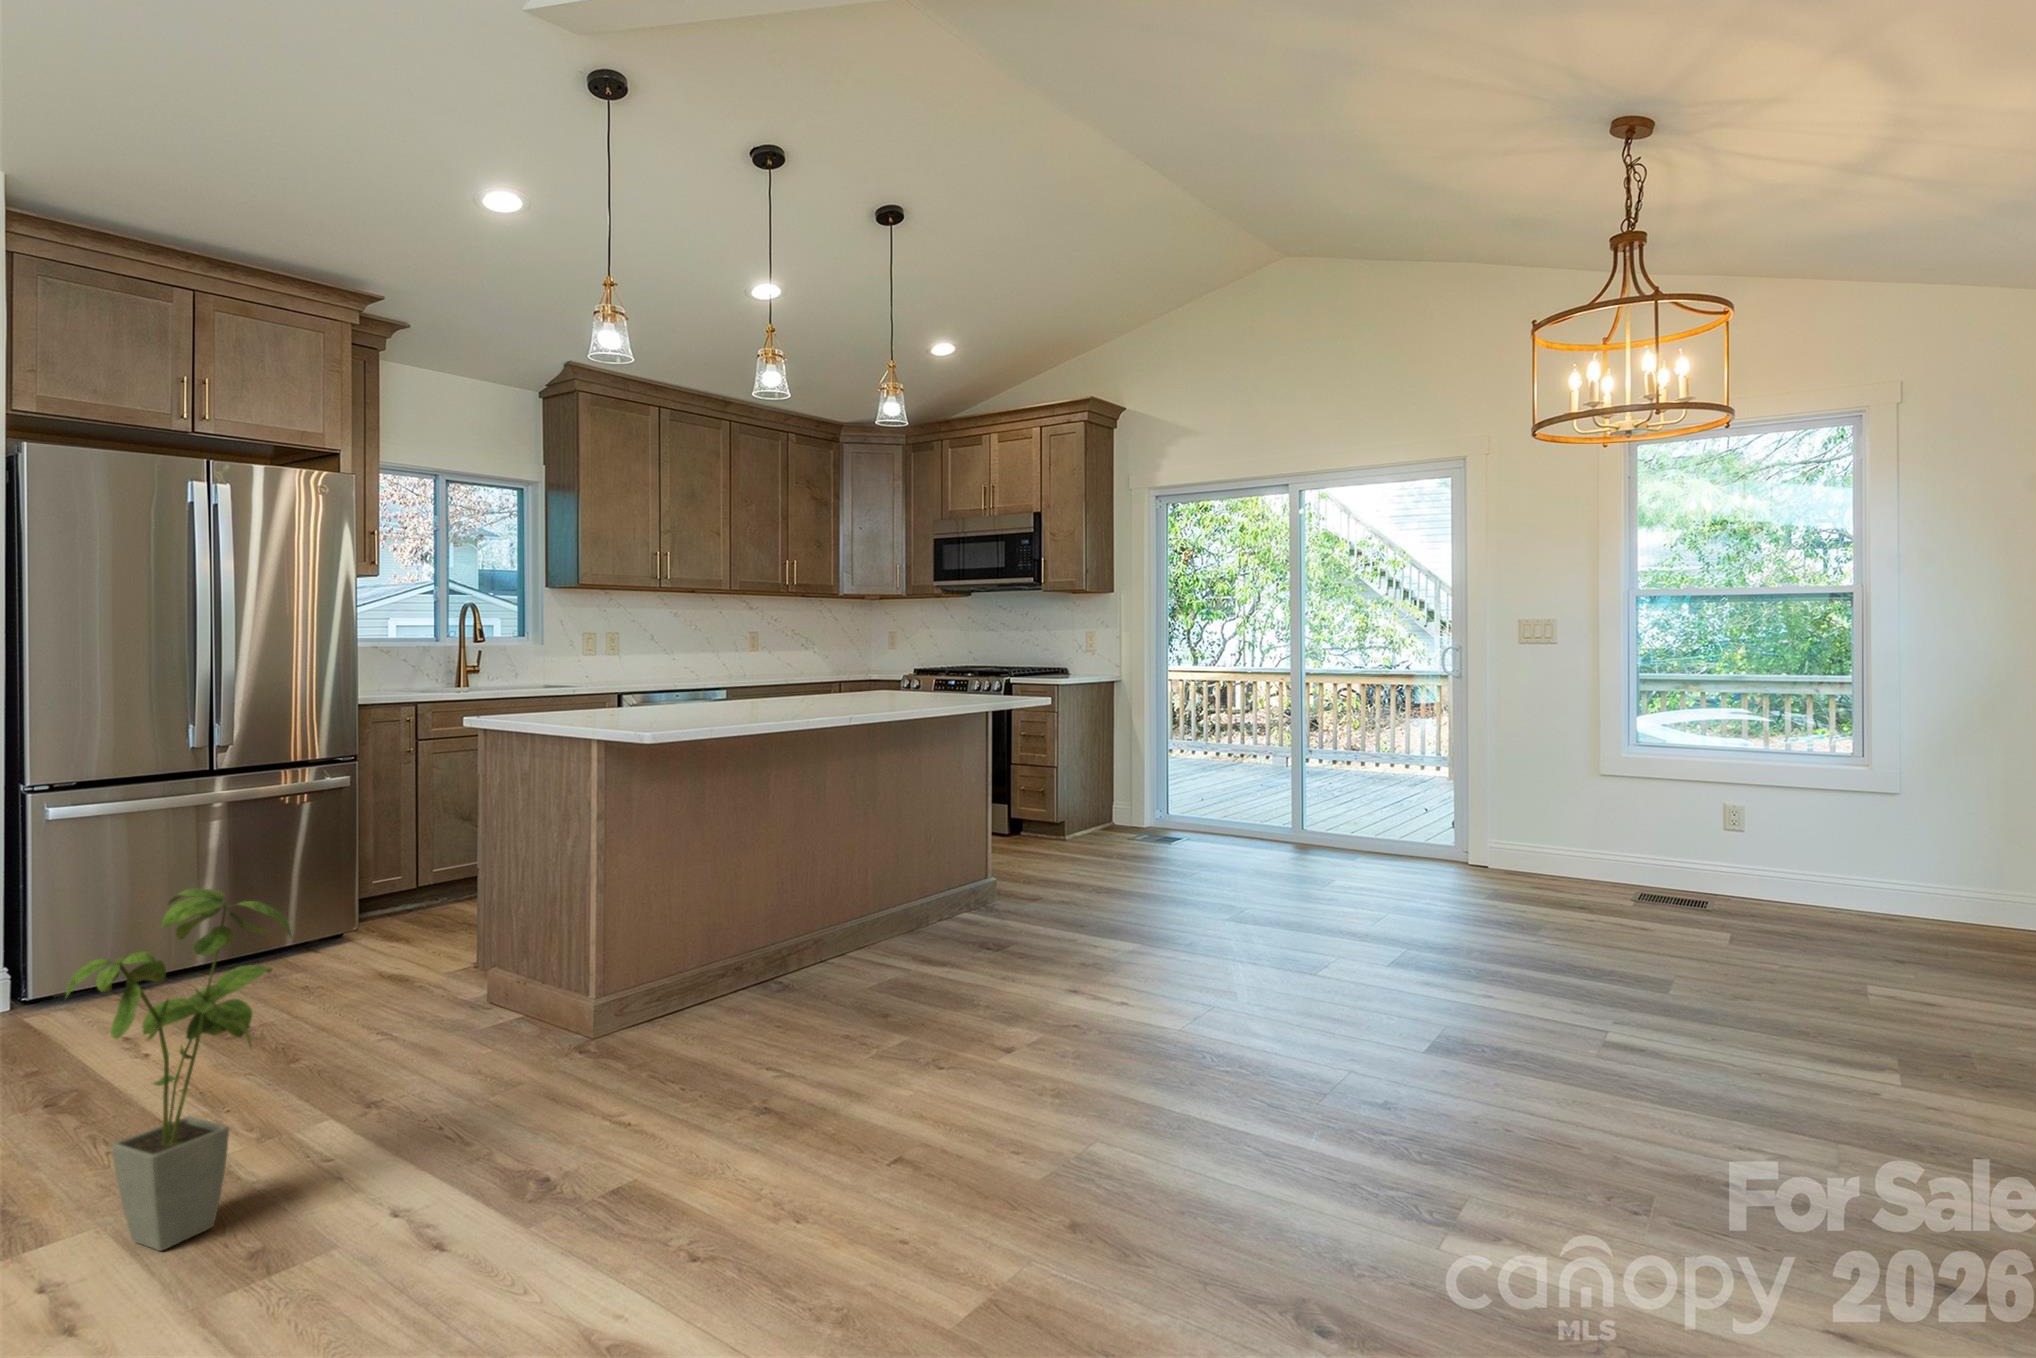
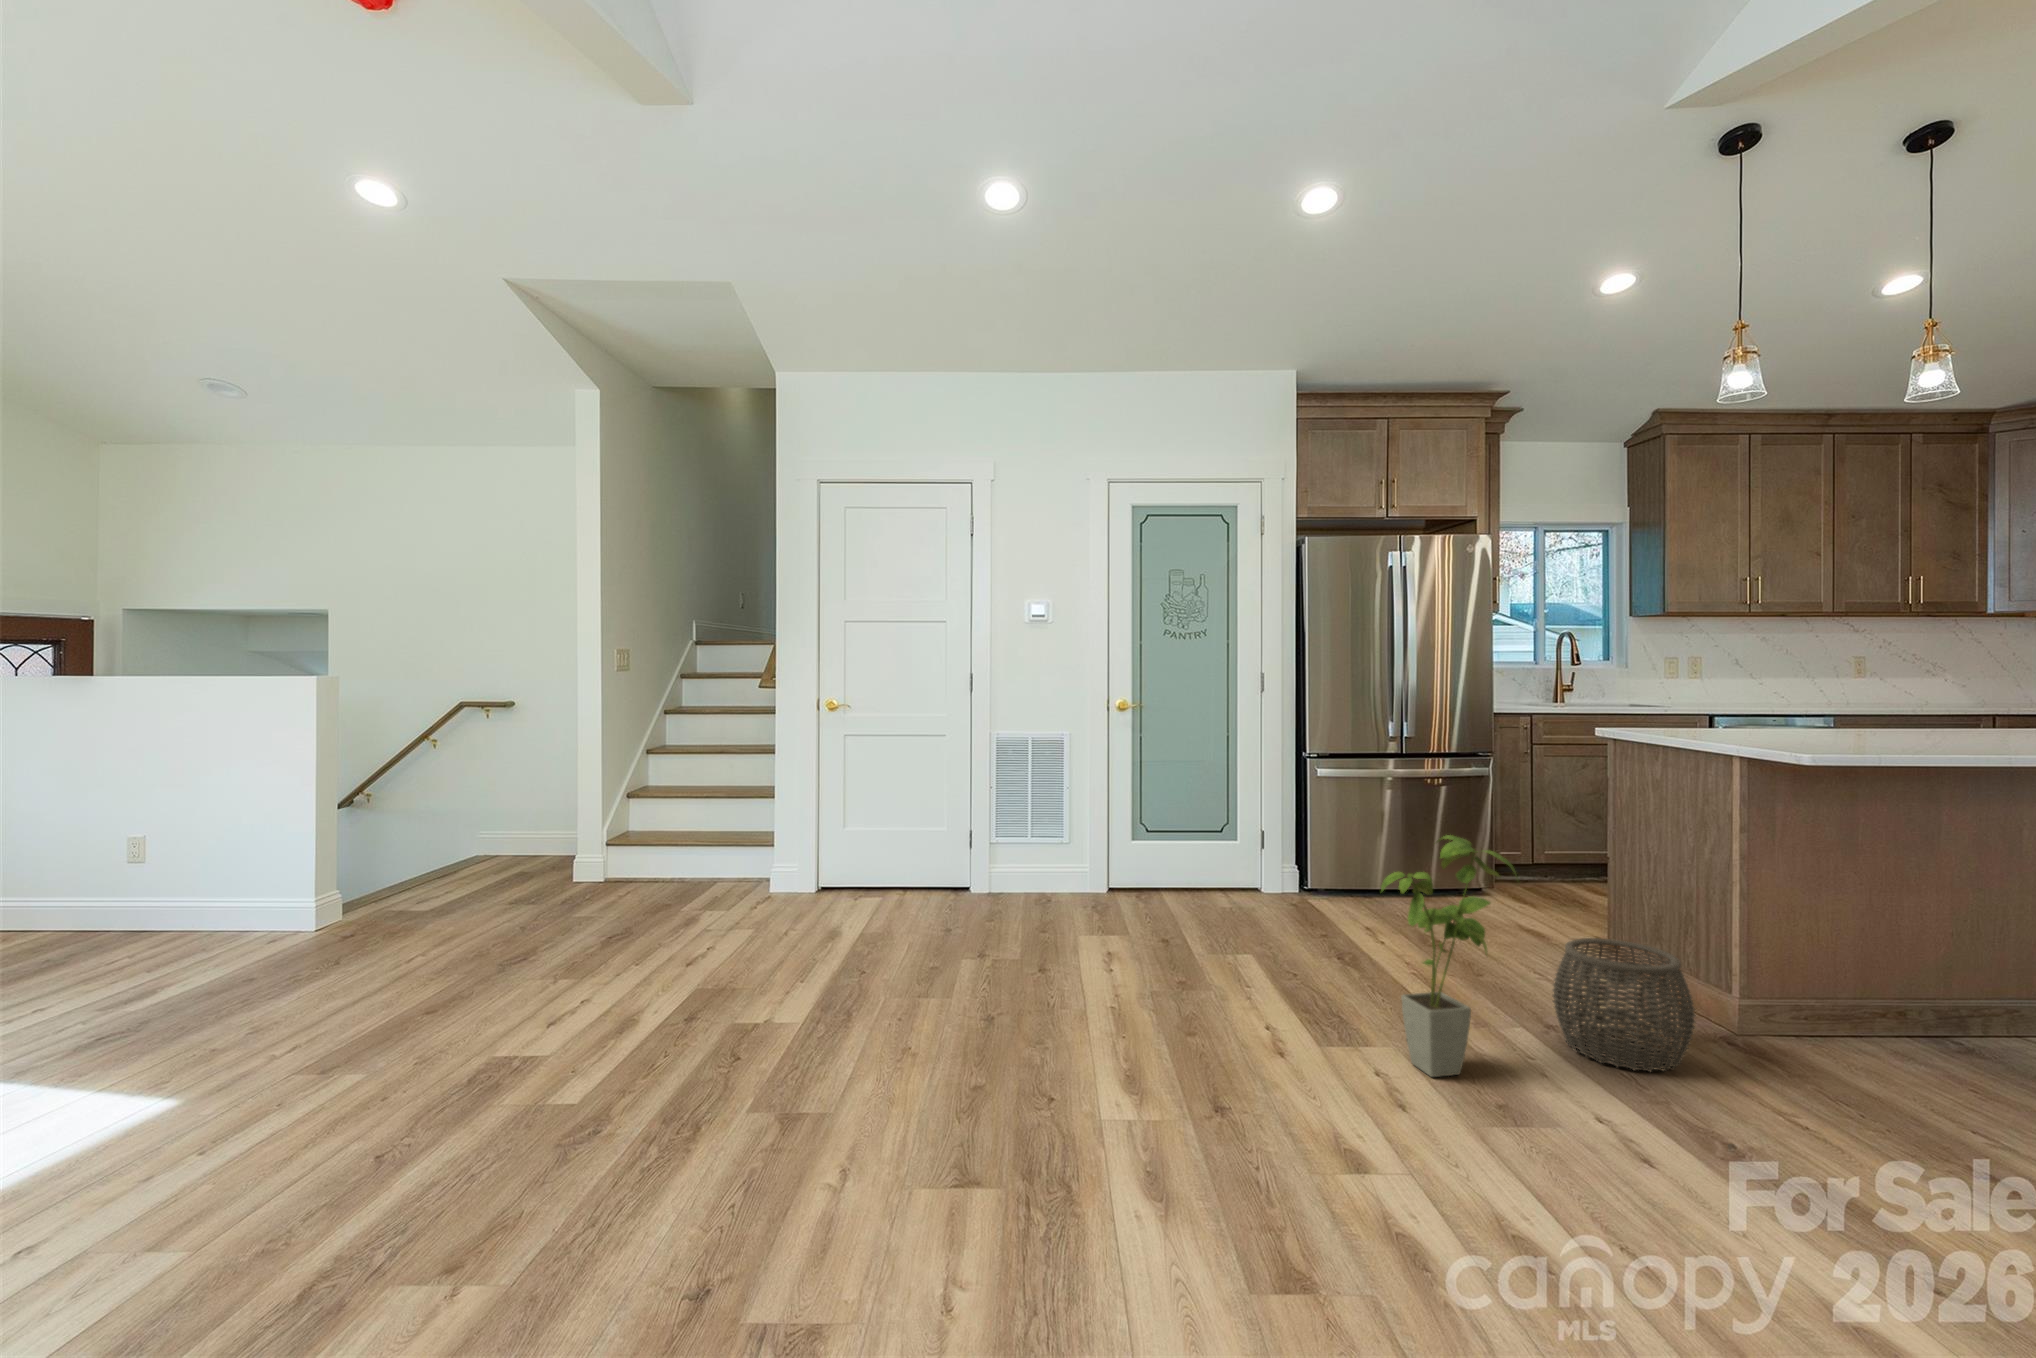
woven basket: none [375,970,536,1131] -> present [1553,938,1695,1072]

